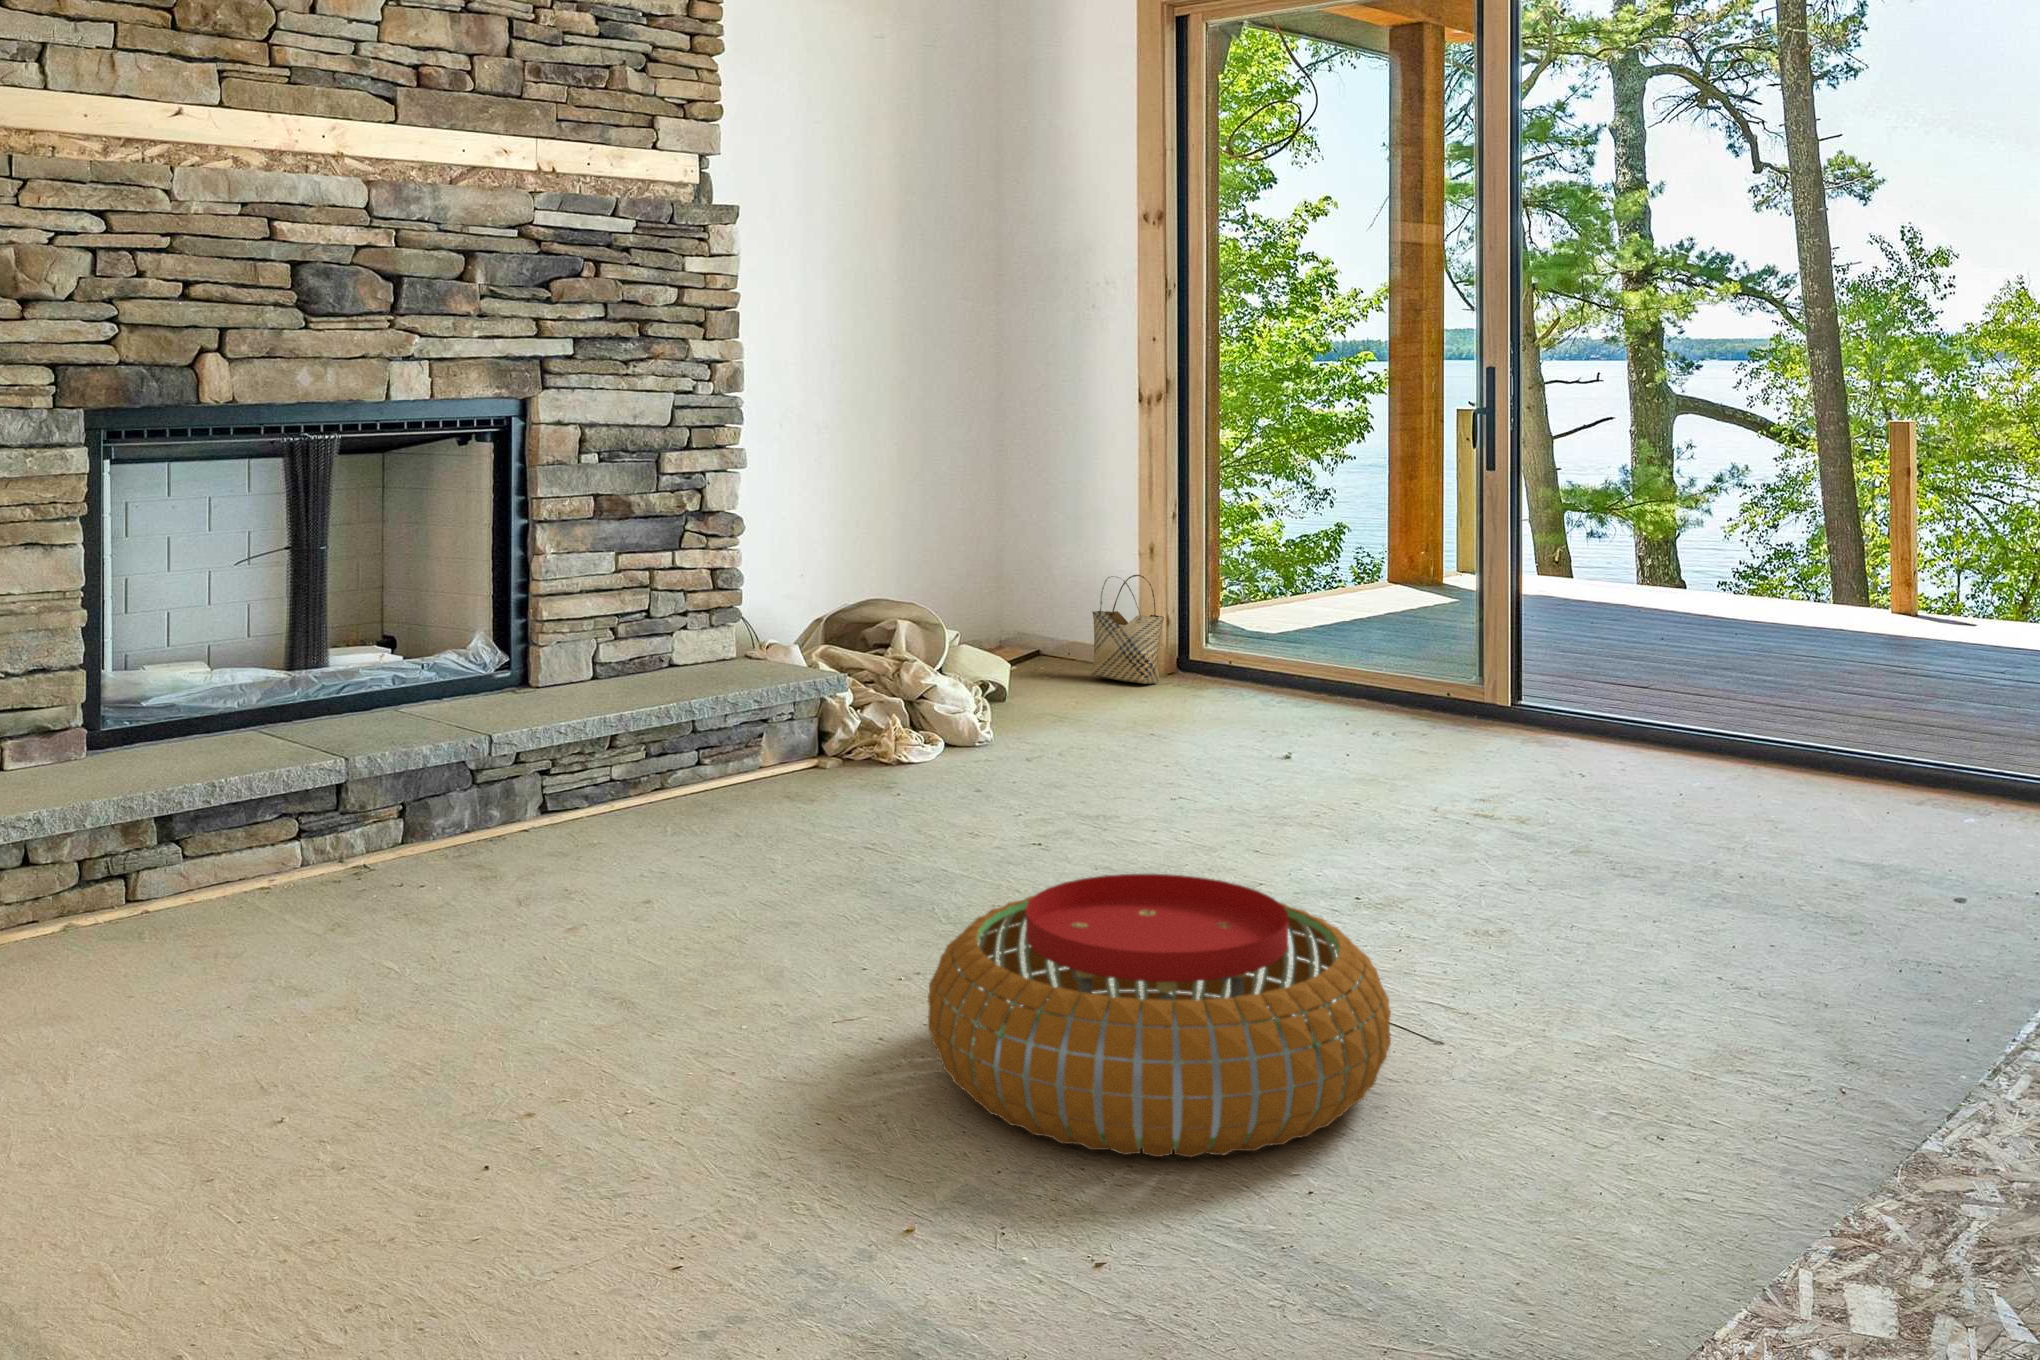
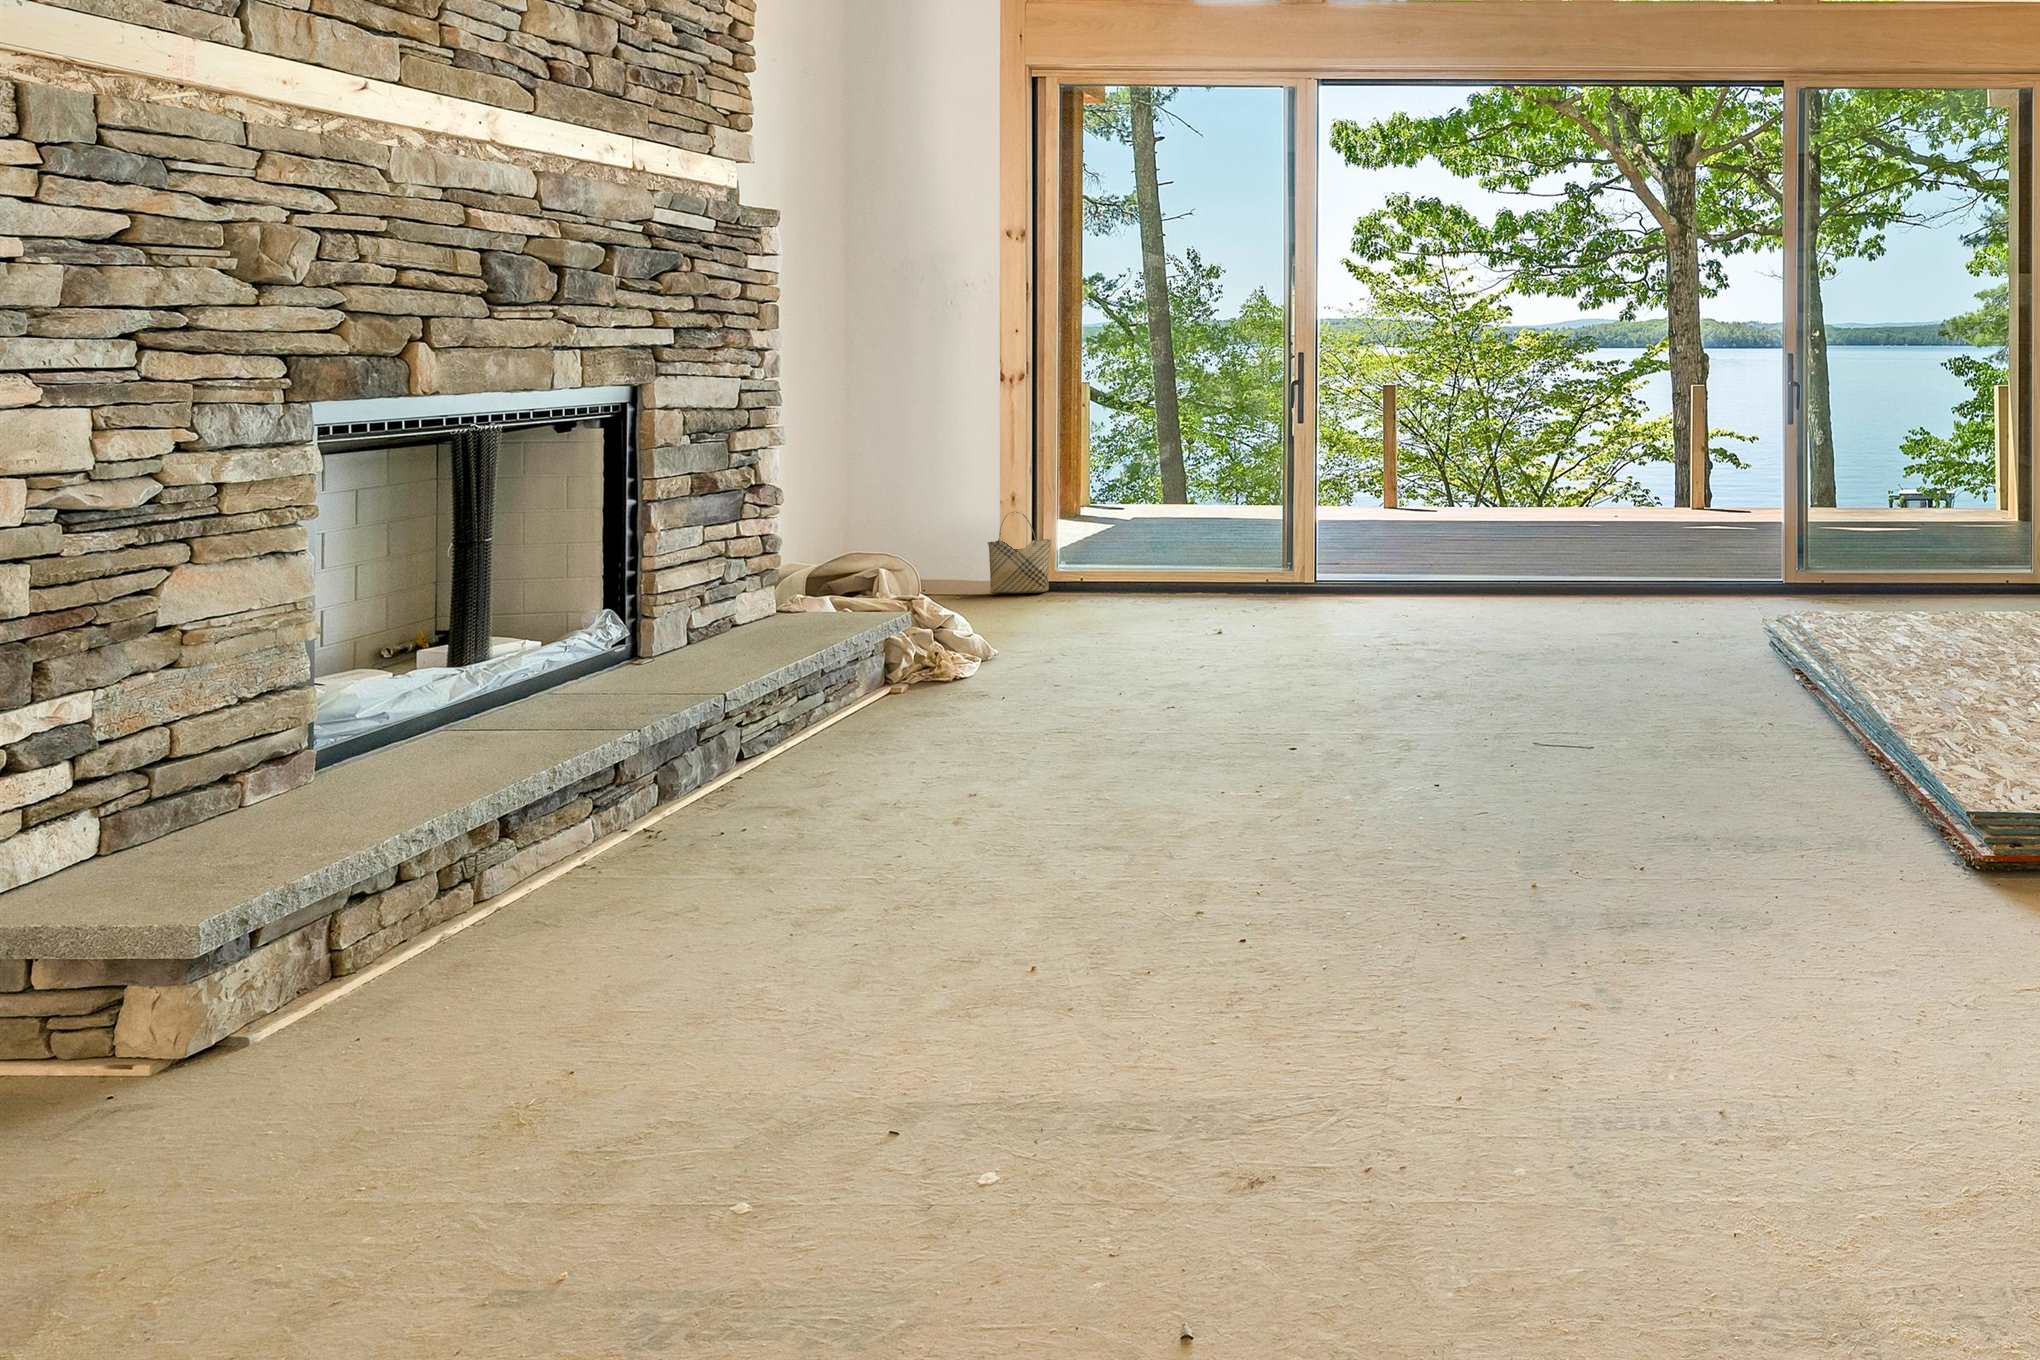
pouf: present [928,874,1391,1157] -> none [1379,653,1663,811]

